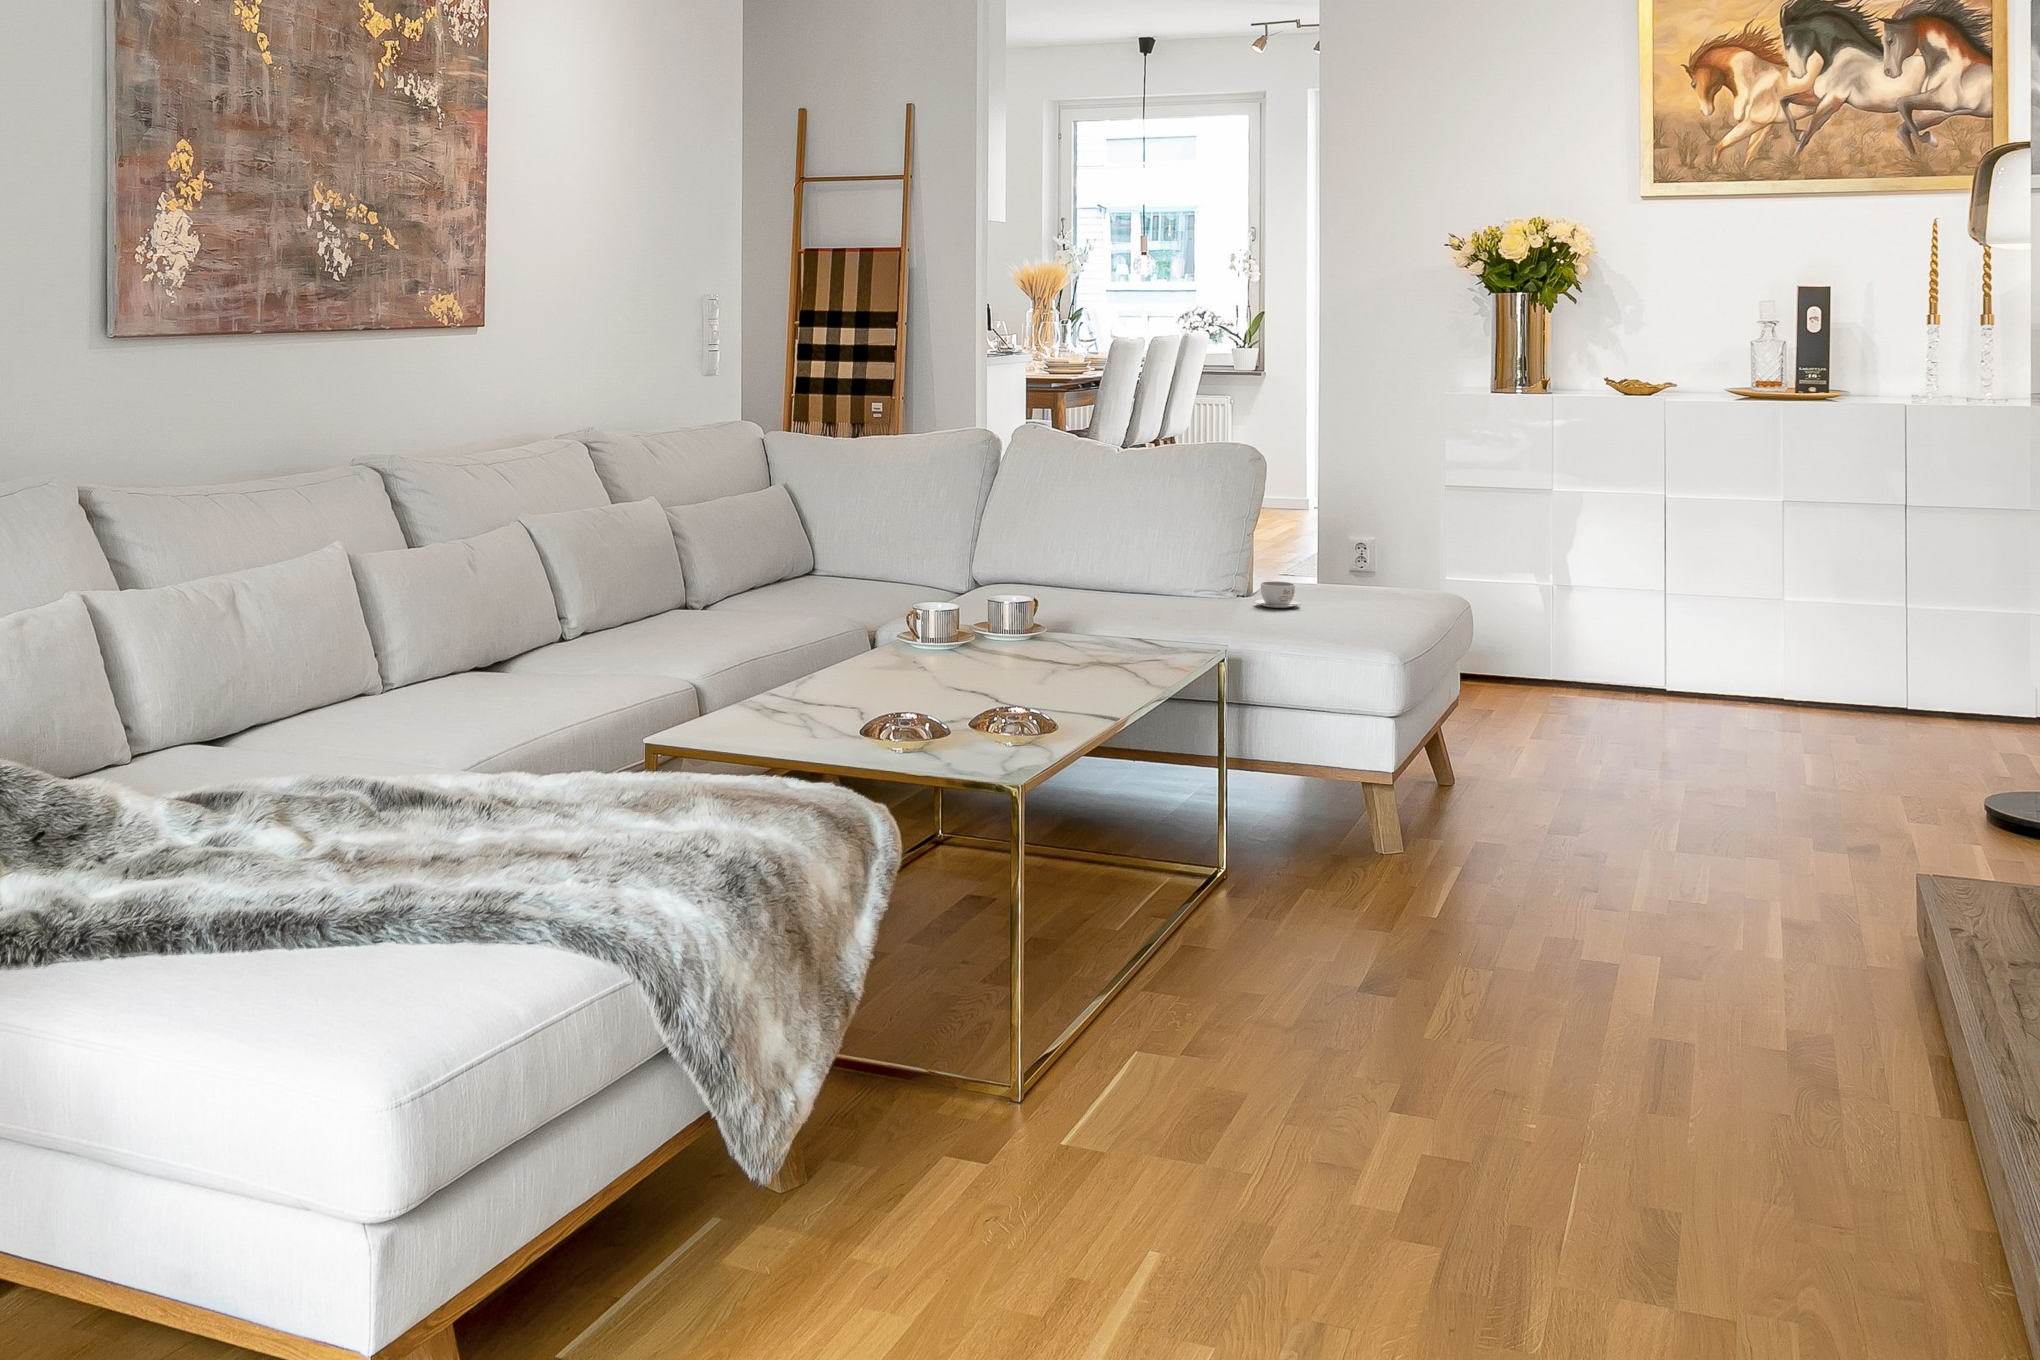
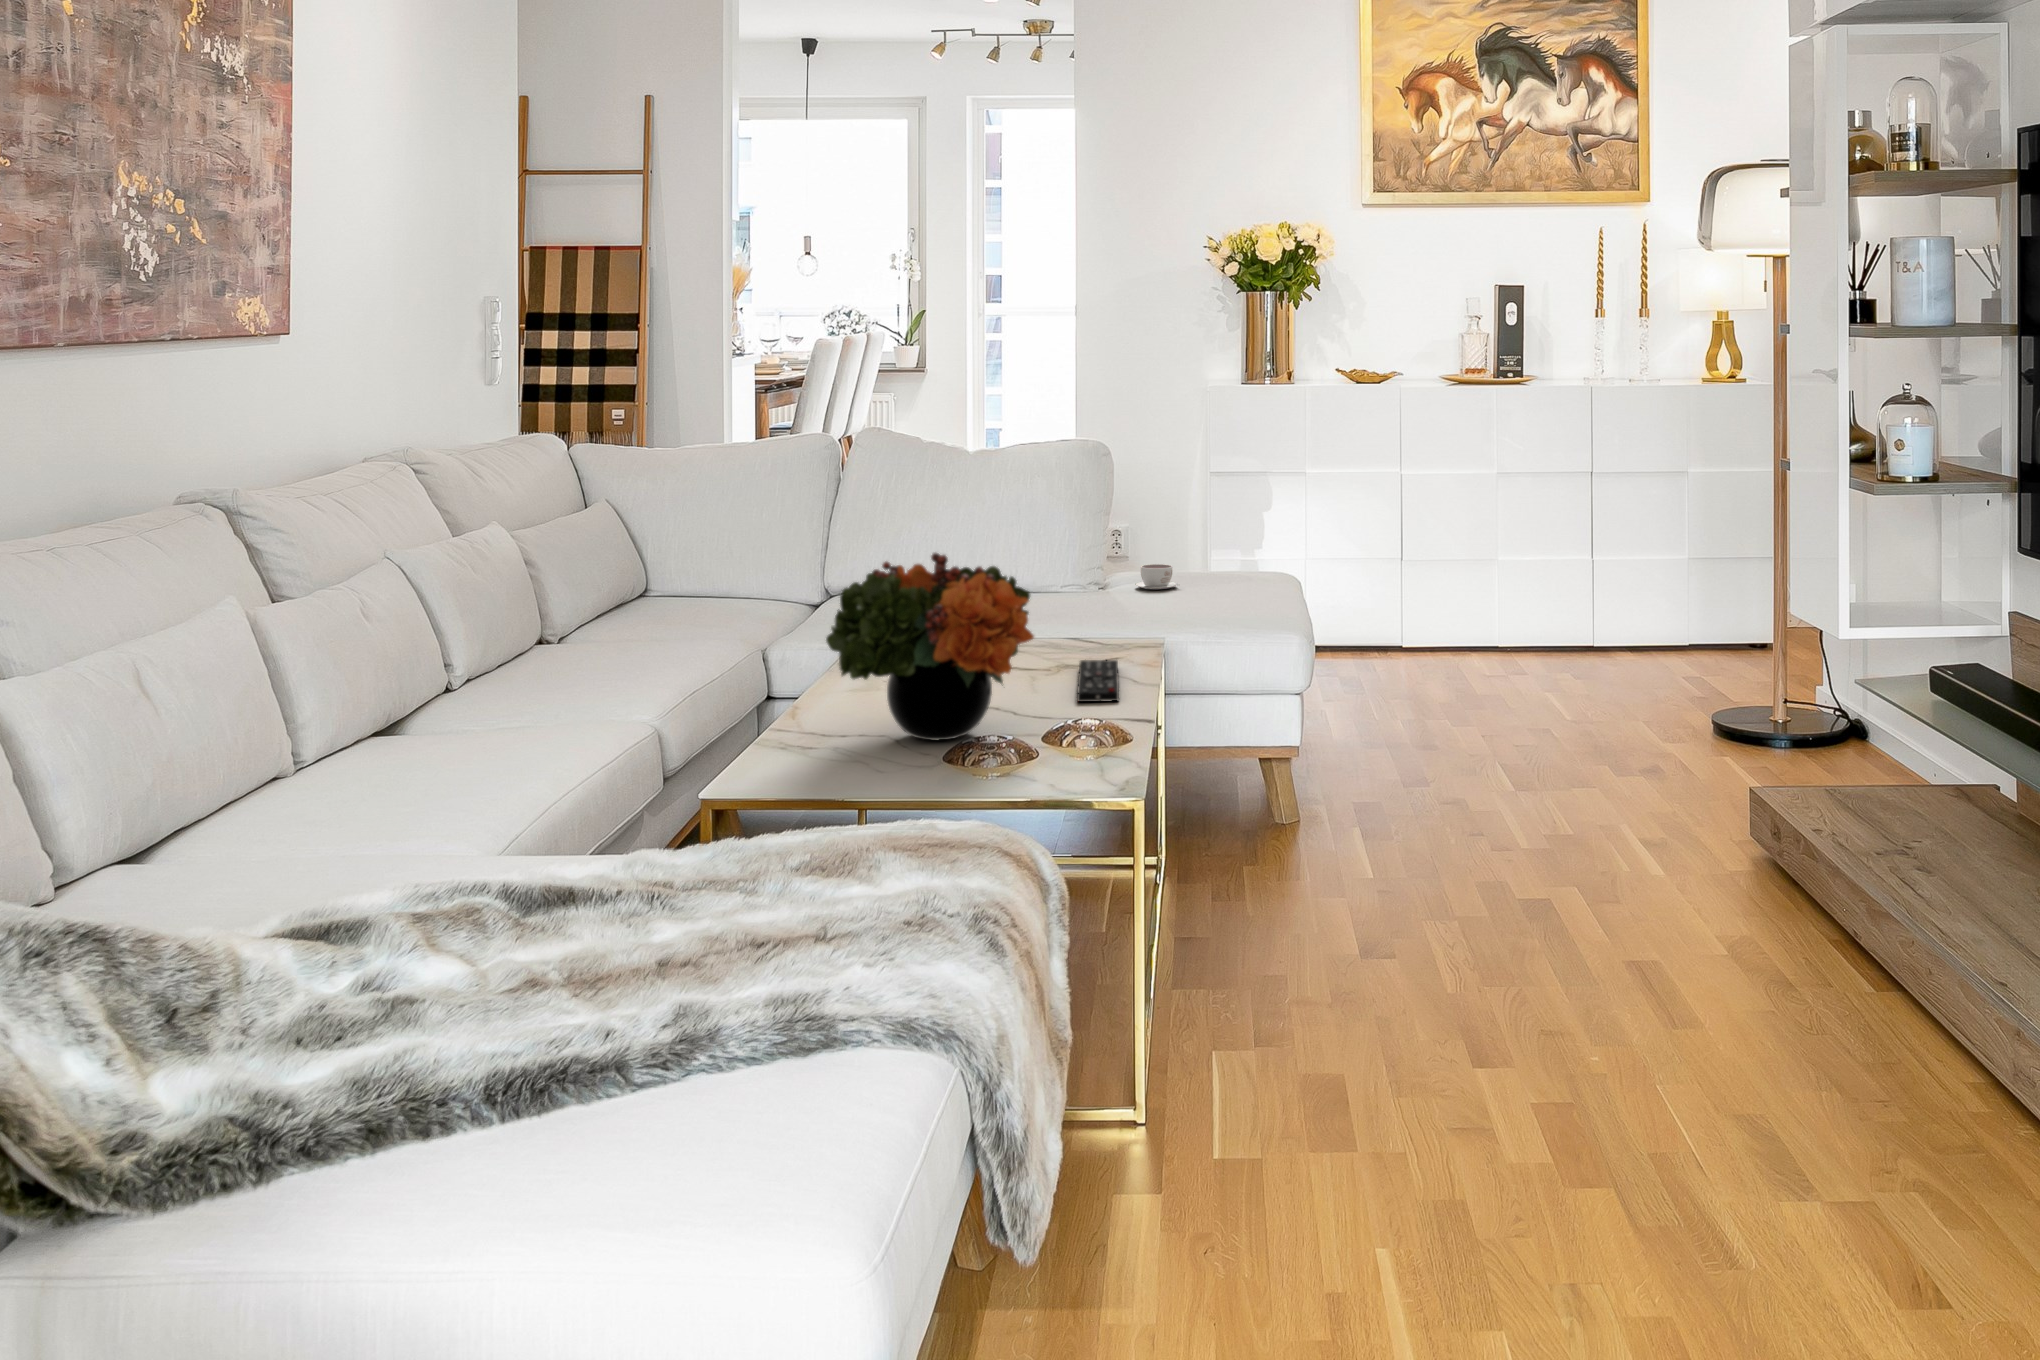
flower arrangement: none [785,544,989,722] -> present [826,552,1034,740]
remote control: none [1053,666,1135,707] -> present [1077,660,1119,702]

